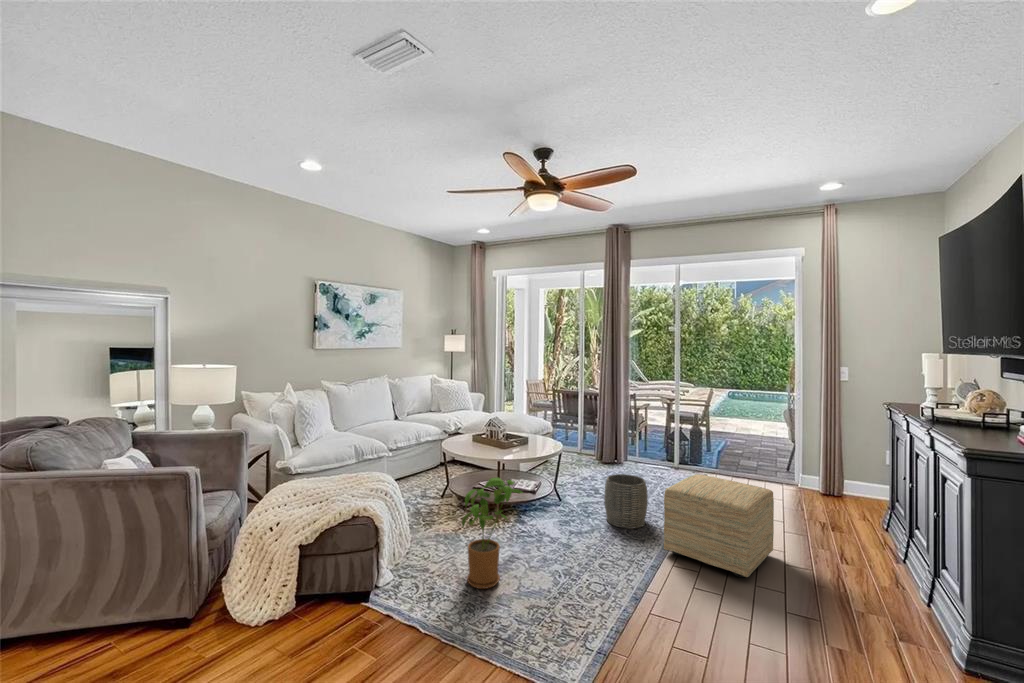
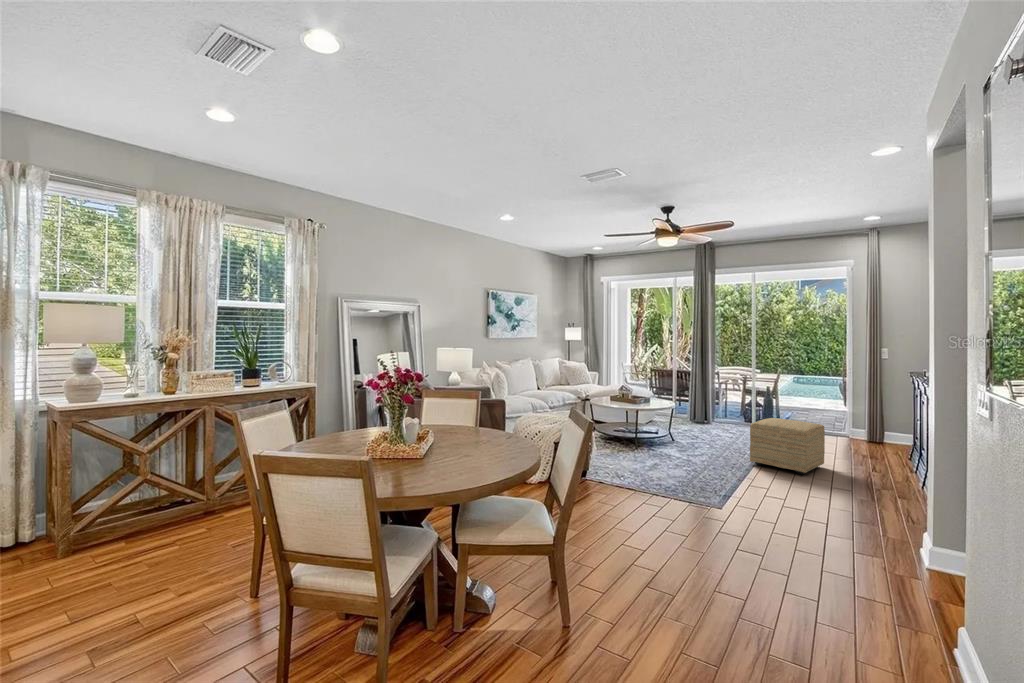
woven basket: present [604,474,648,529] -> none [705,421,736,454]
house plant: present [462,478,522,589] -> none [628,410,666,473]

